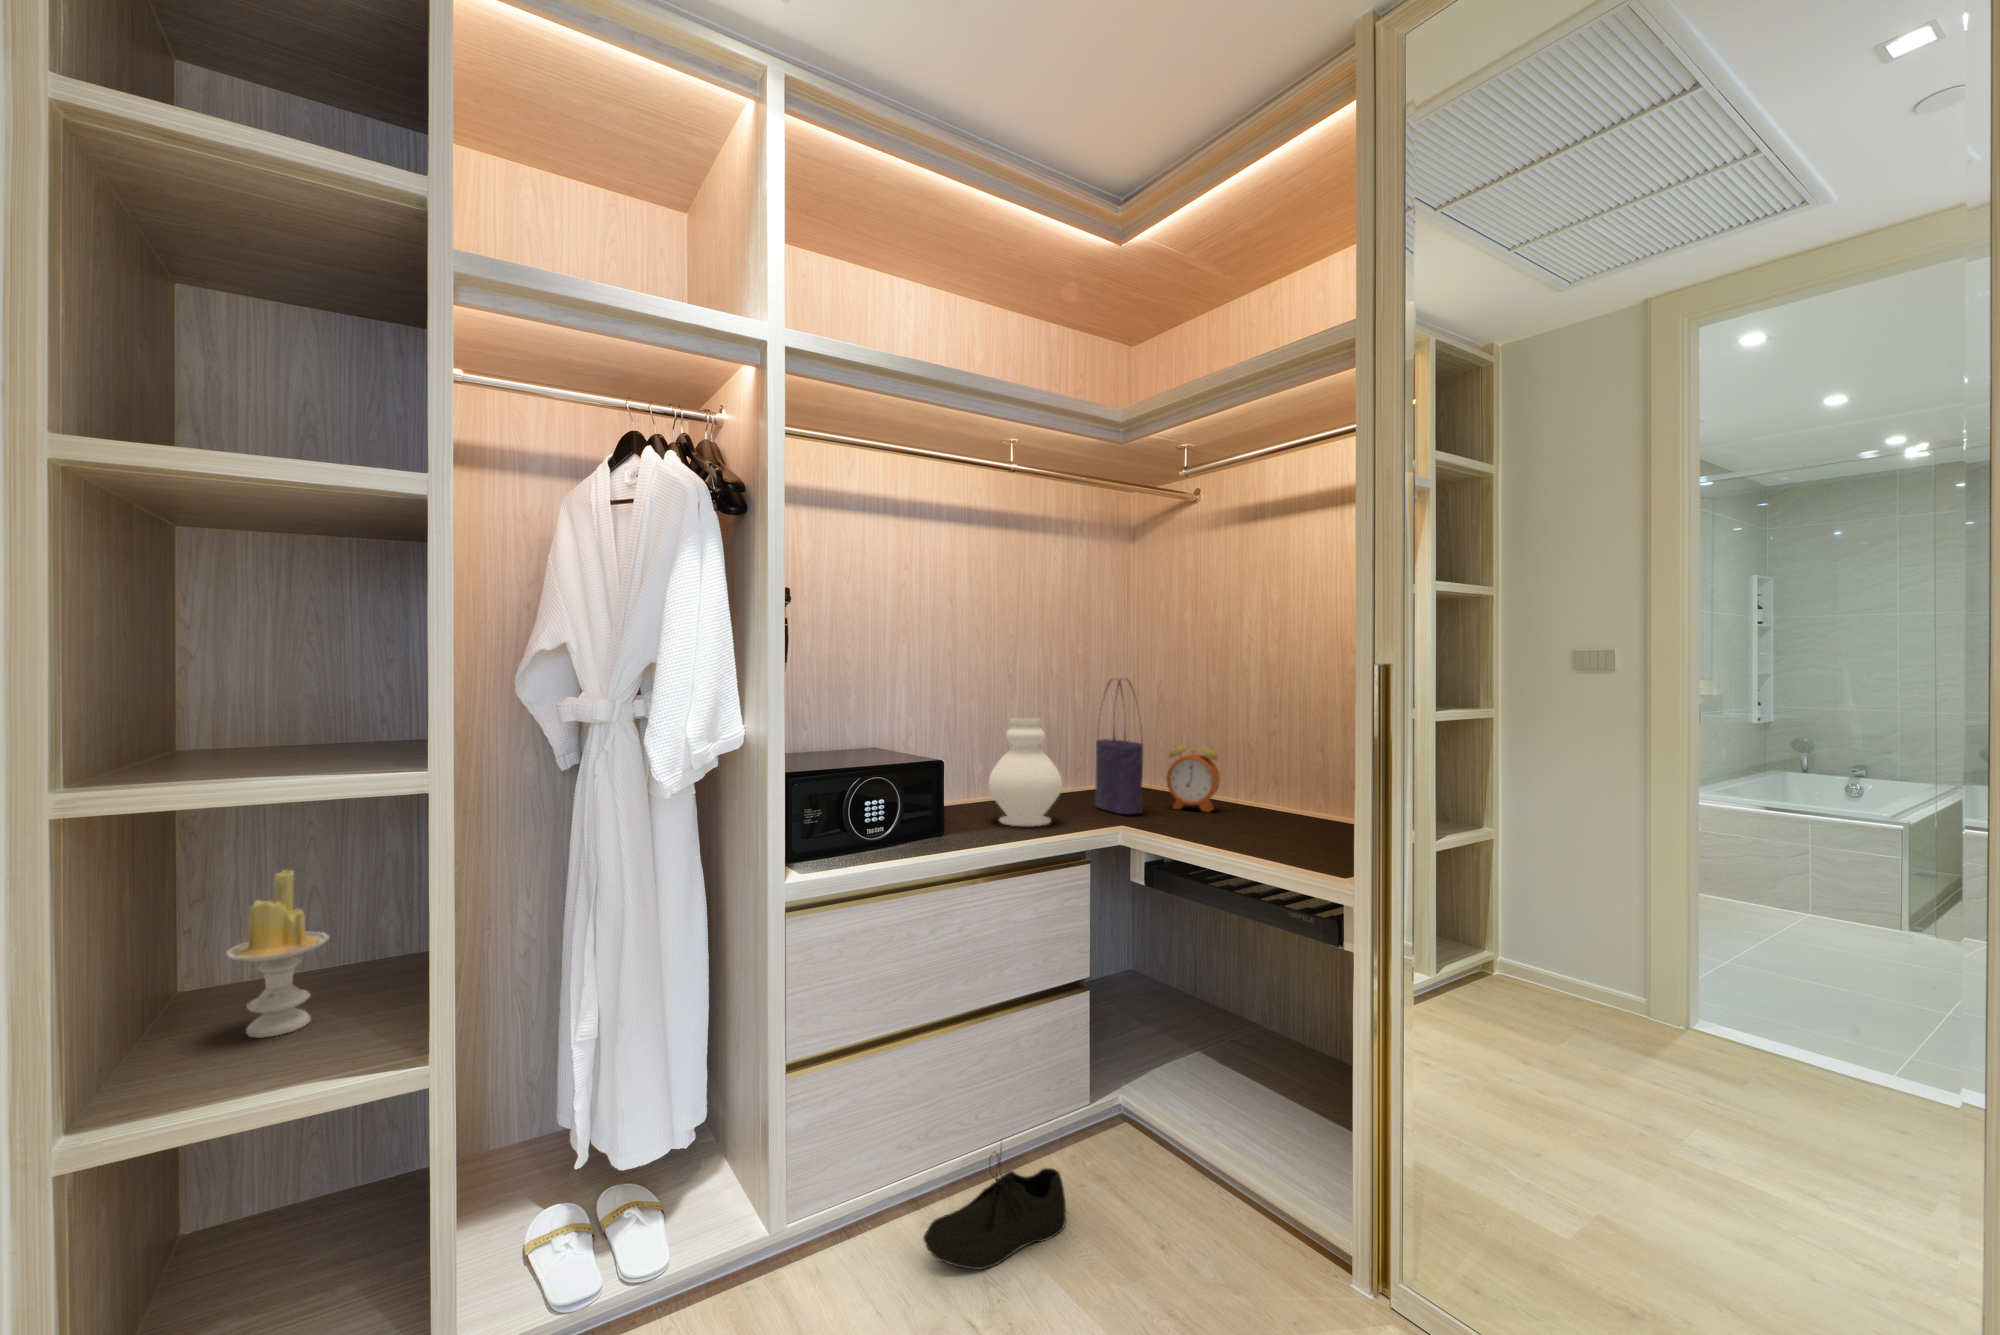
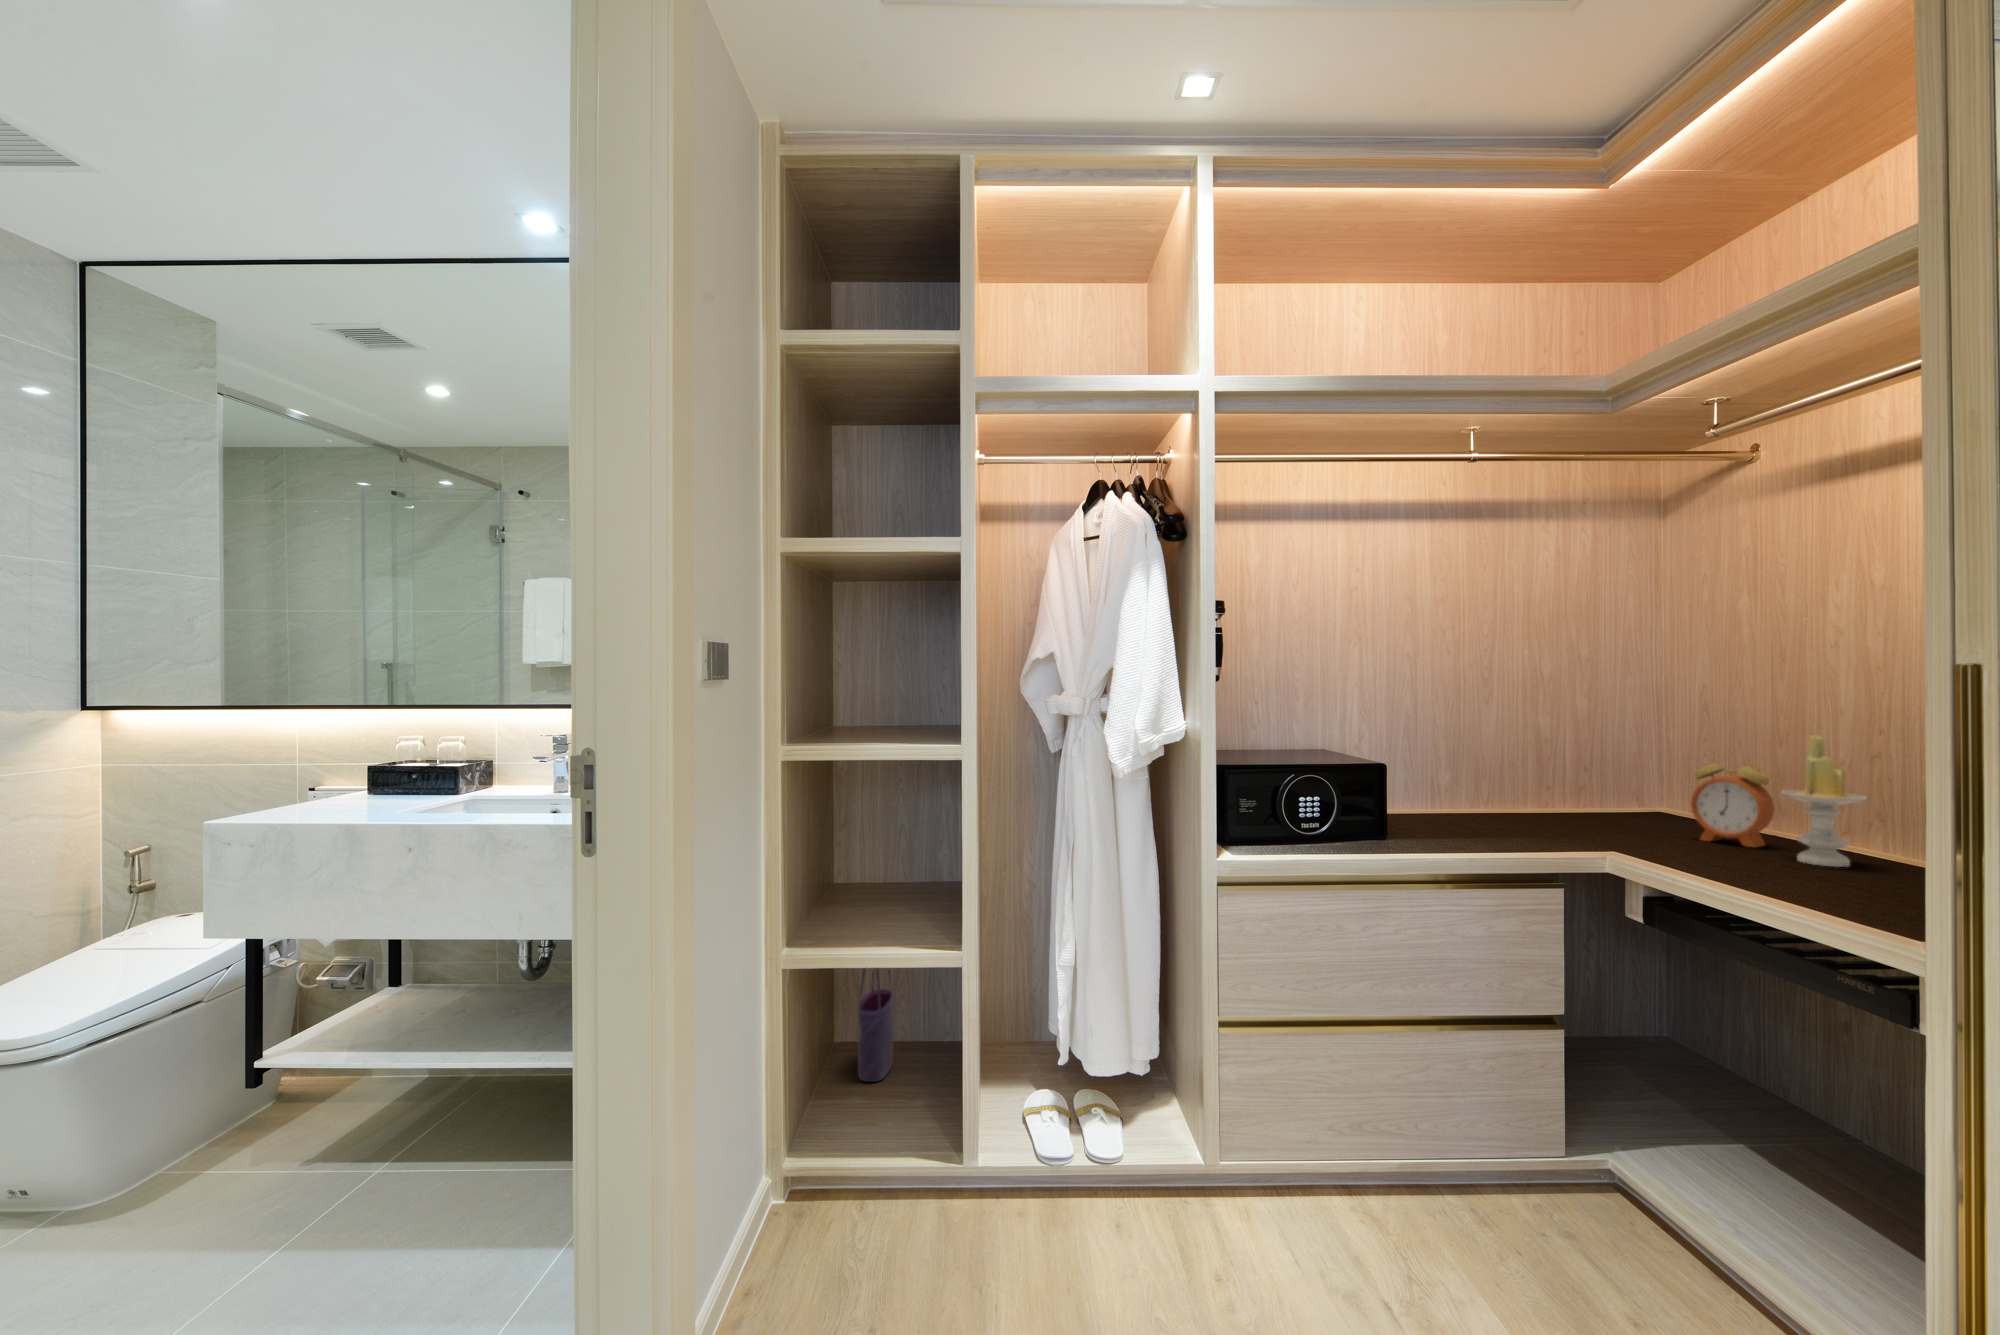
tote bag: present [1095,680,1143,814] -> present [858,969,893,1082]
decorative vase: present [989,718,1062,826] -> none [1442,724,1530,839]
candle: present [226,870,330,1038] -> present [1781,735,1867,867]
shoe: present [923,1151,1066,1269] -> none [1347,1149,1512,1262]

